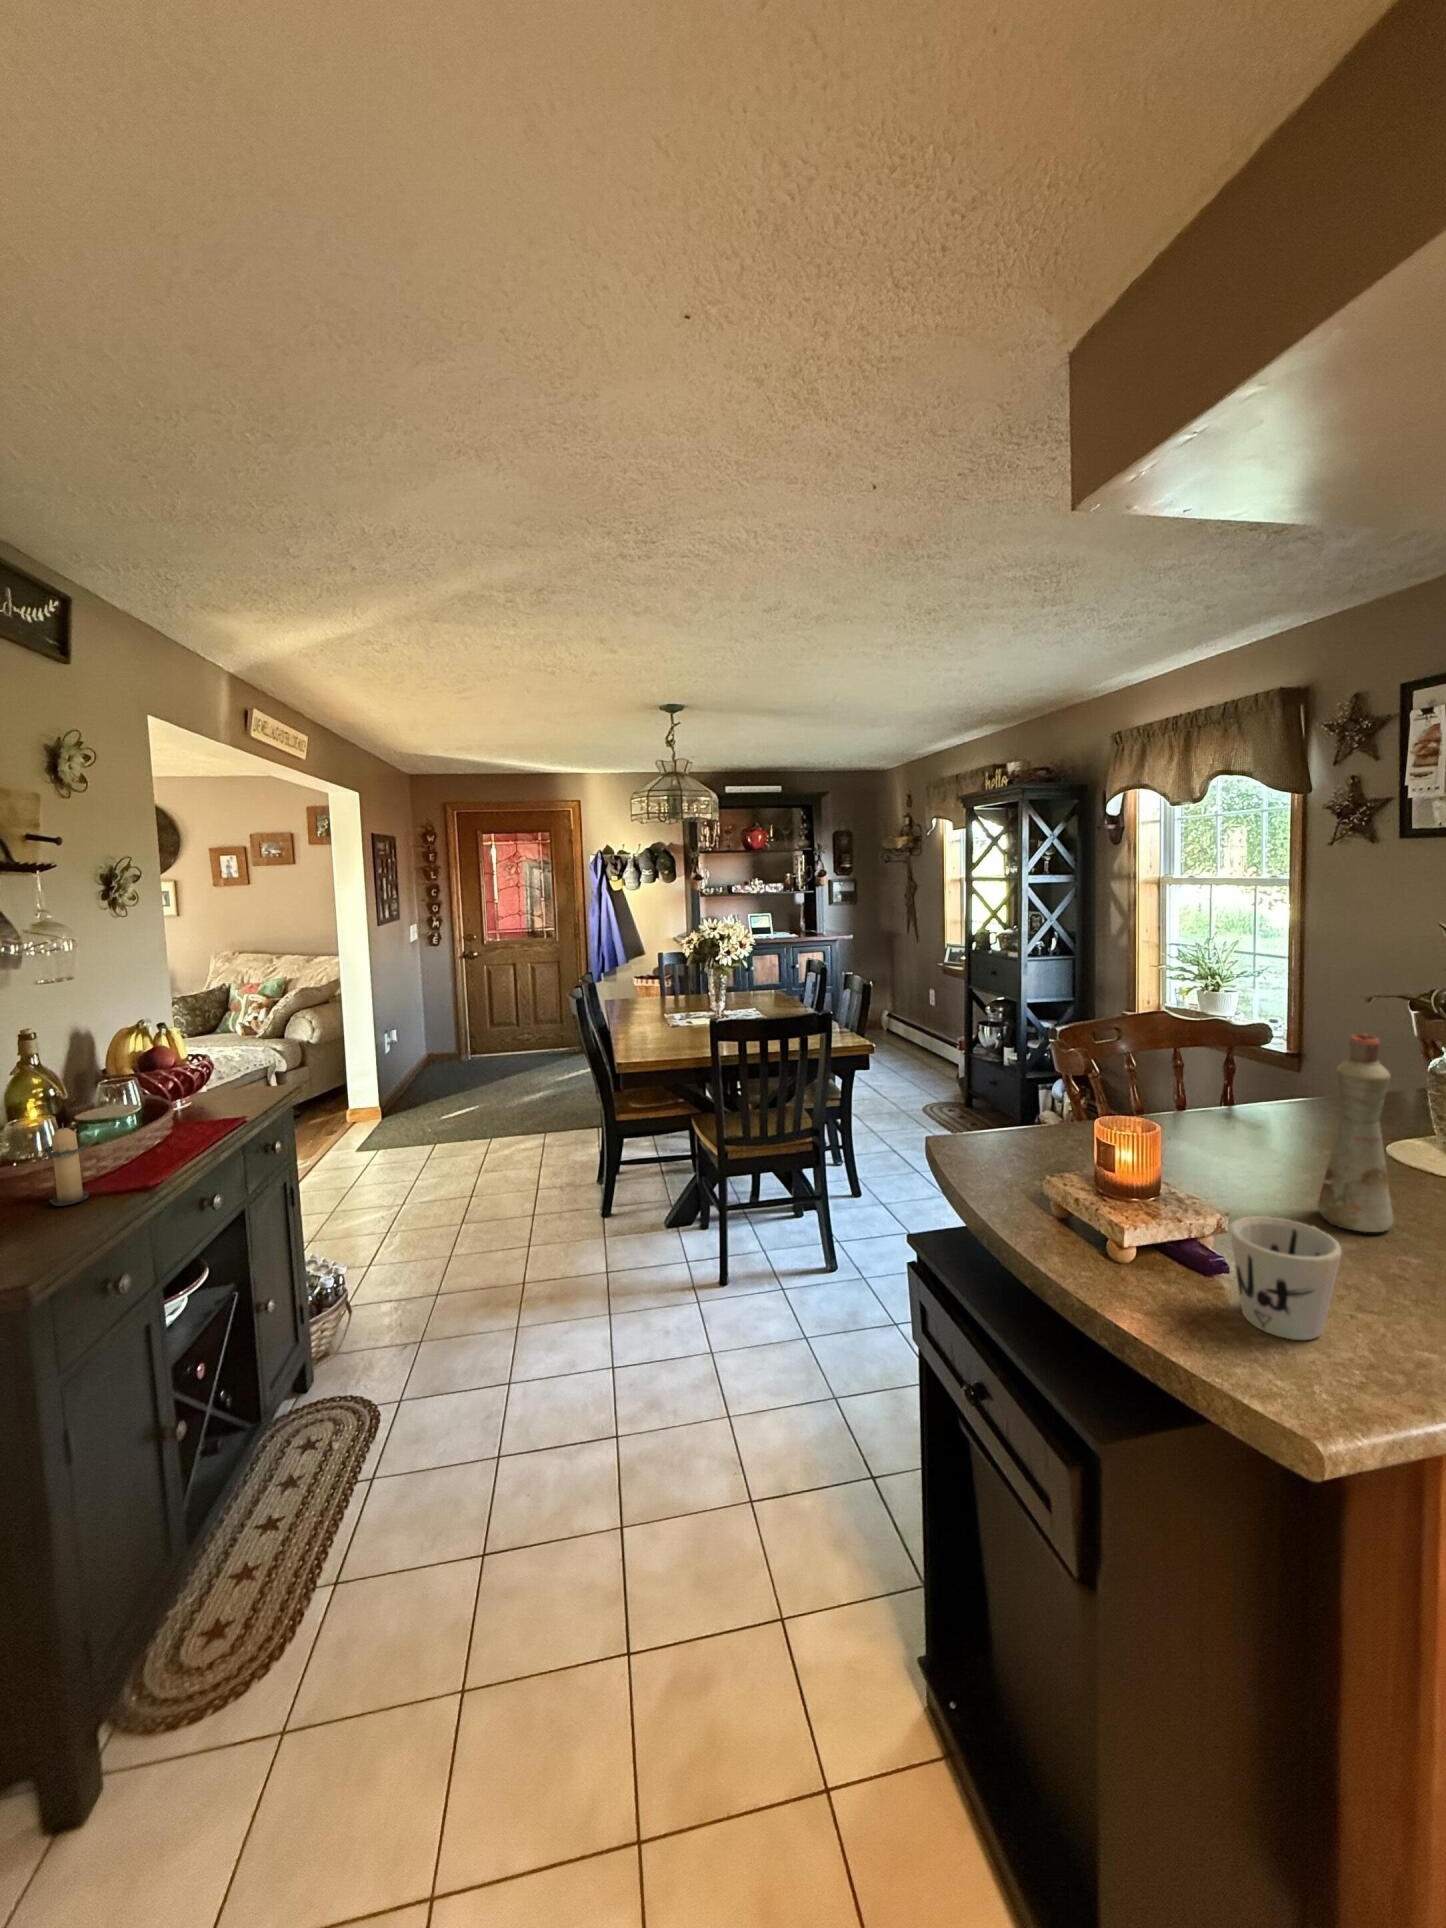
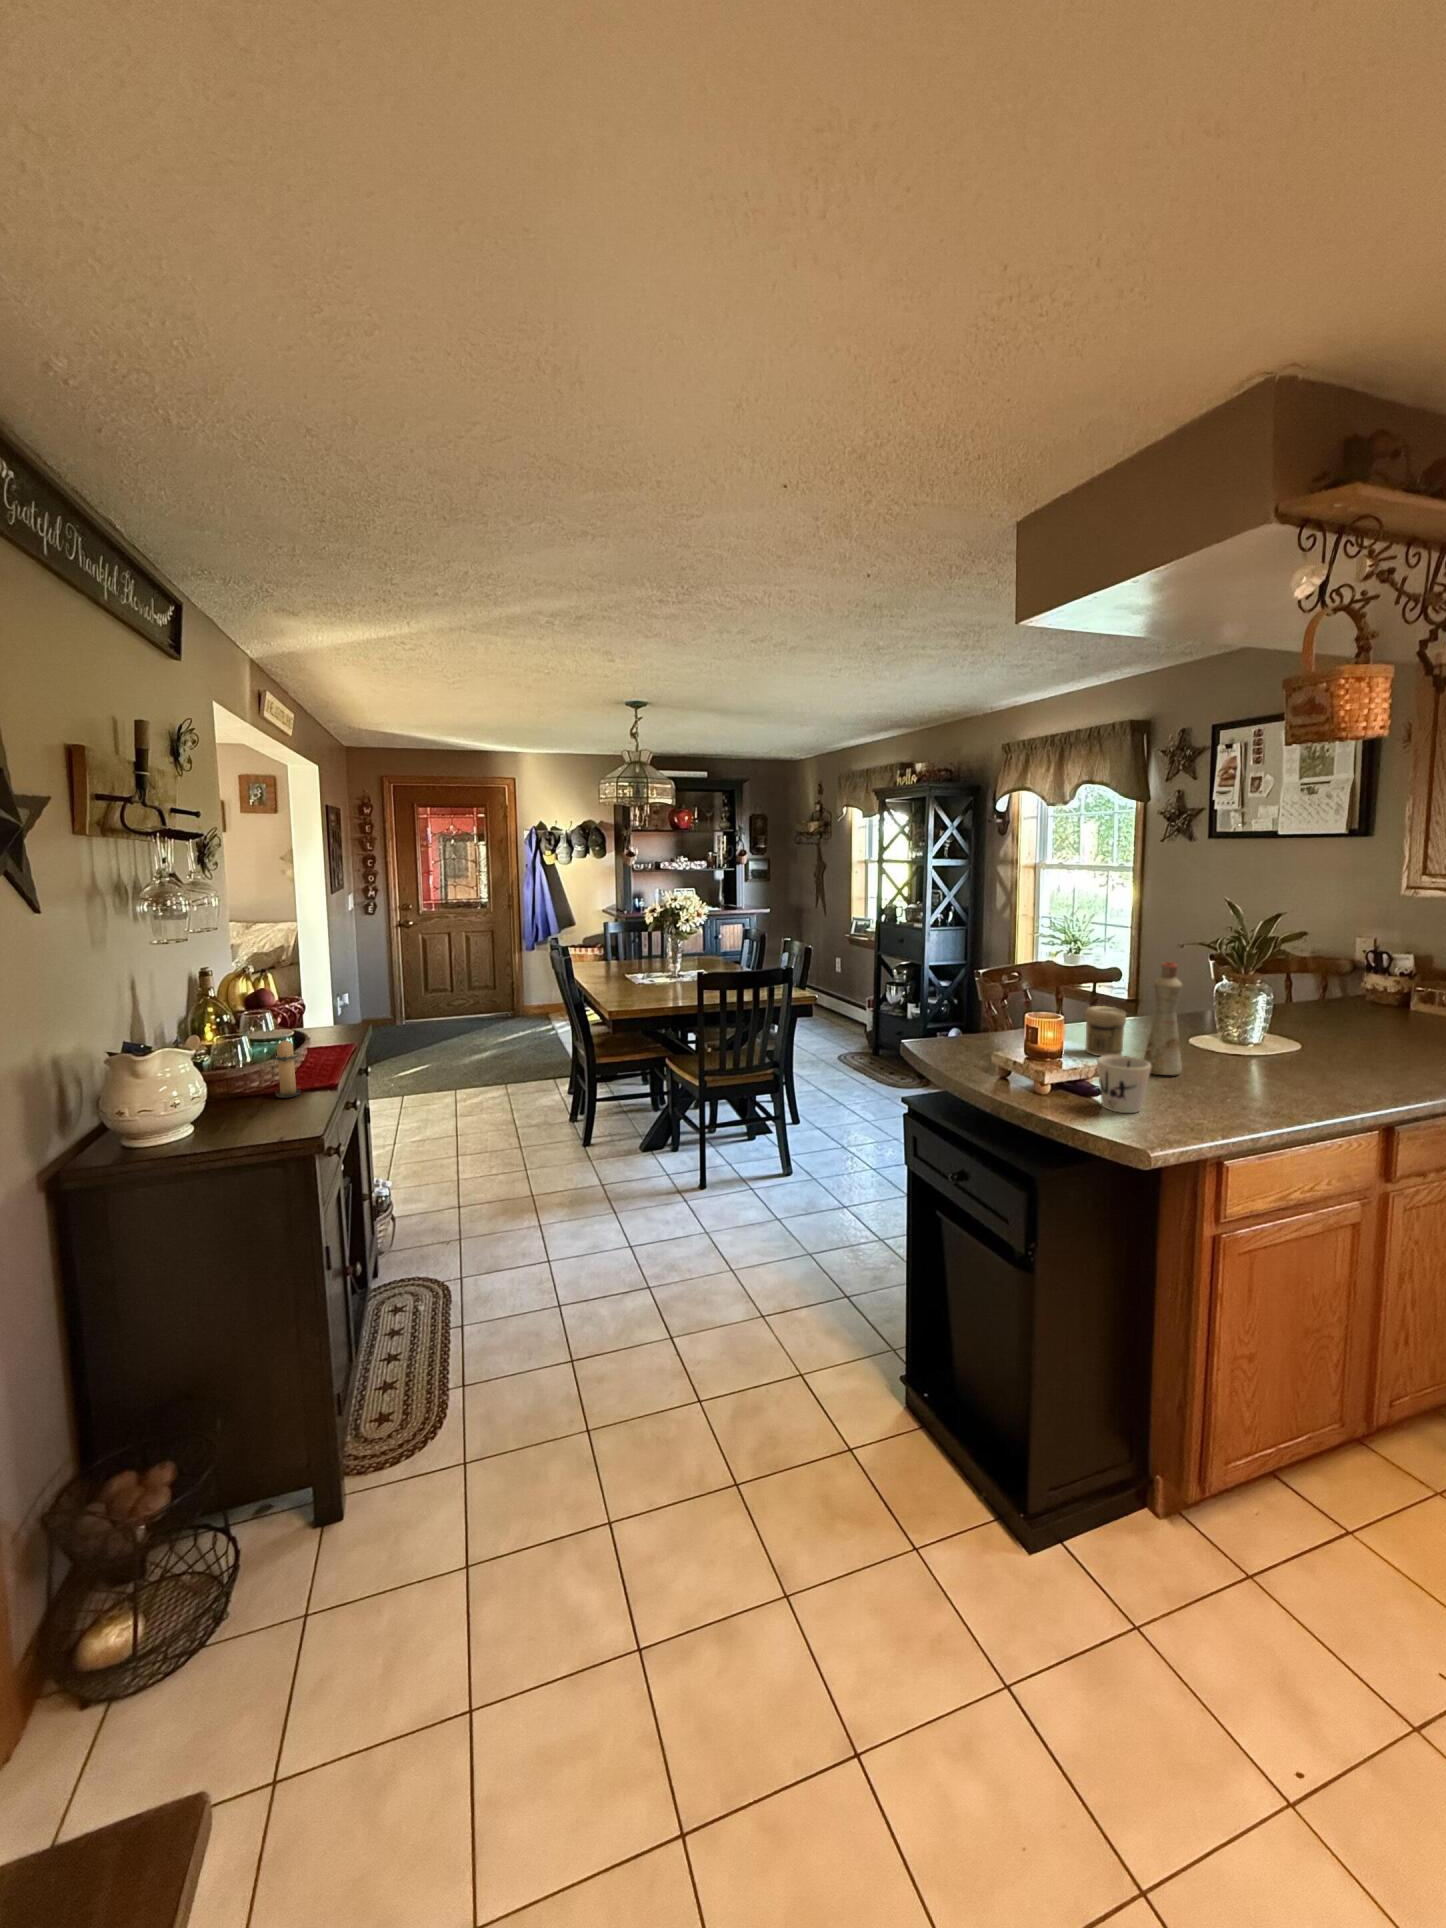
jar: none [1213,1095,1285,1182] -> present [1085,1006,1126,1056]

